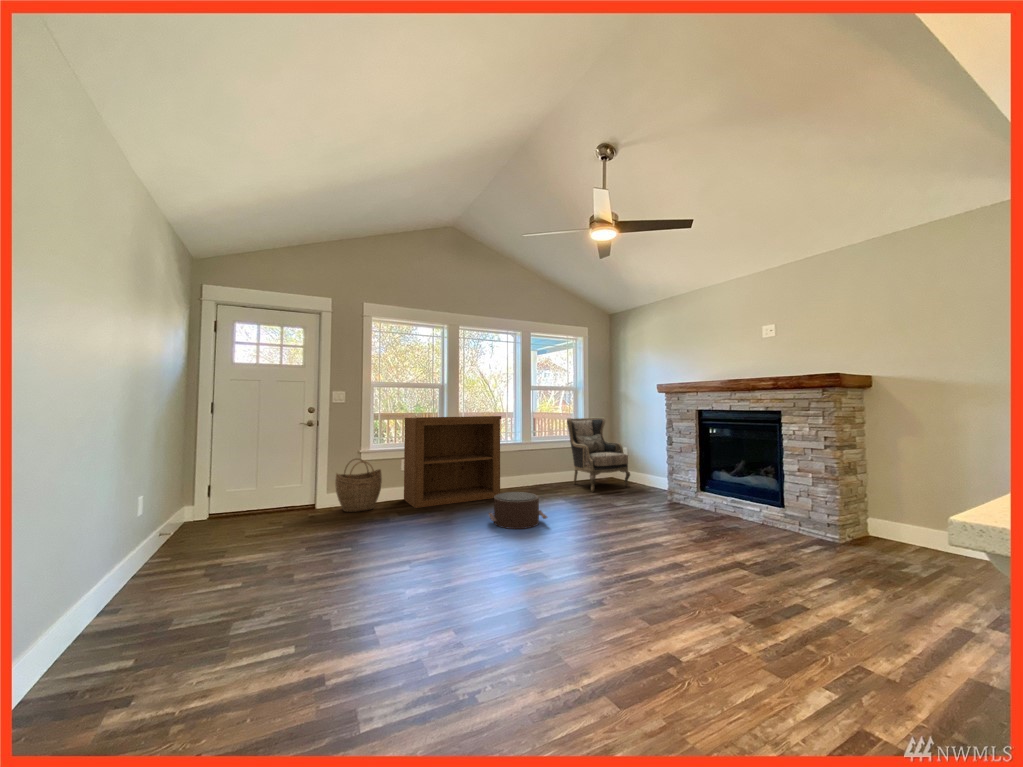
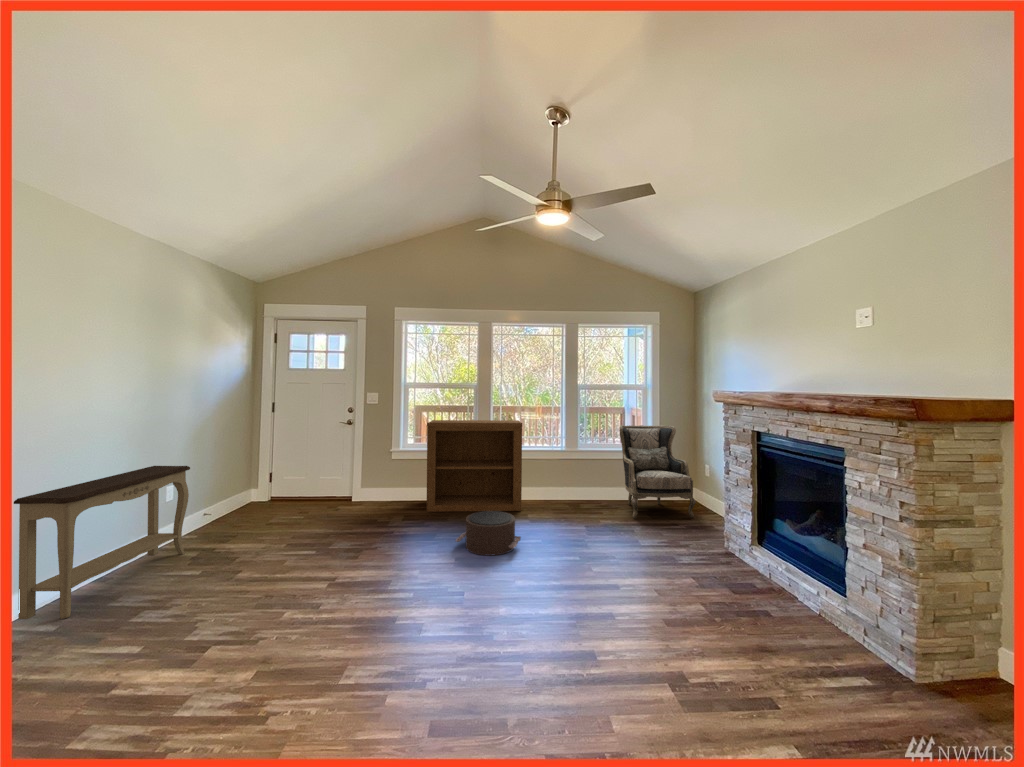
woven basket: present [335,459,382,512] -> none [361,458,403,508]
console table: none [42,467,194,685] -> present [14,466,190,619]

